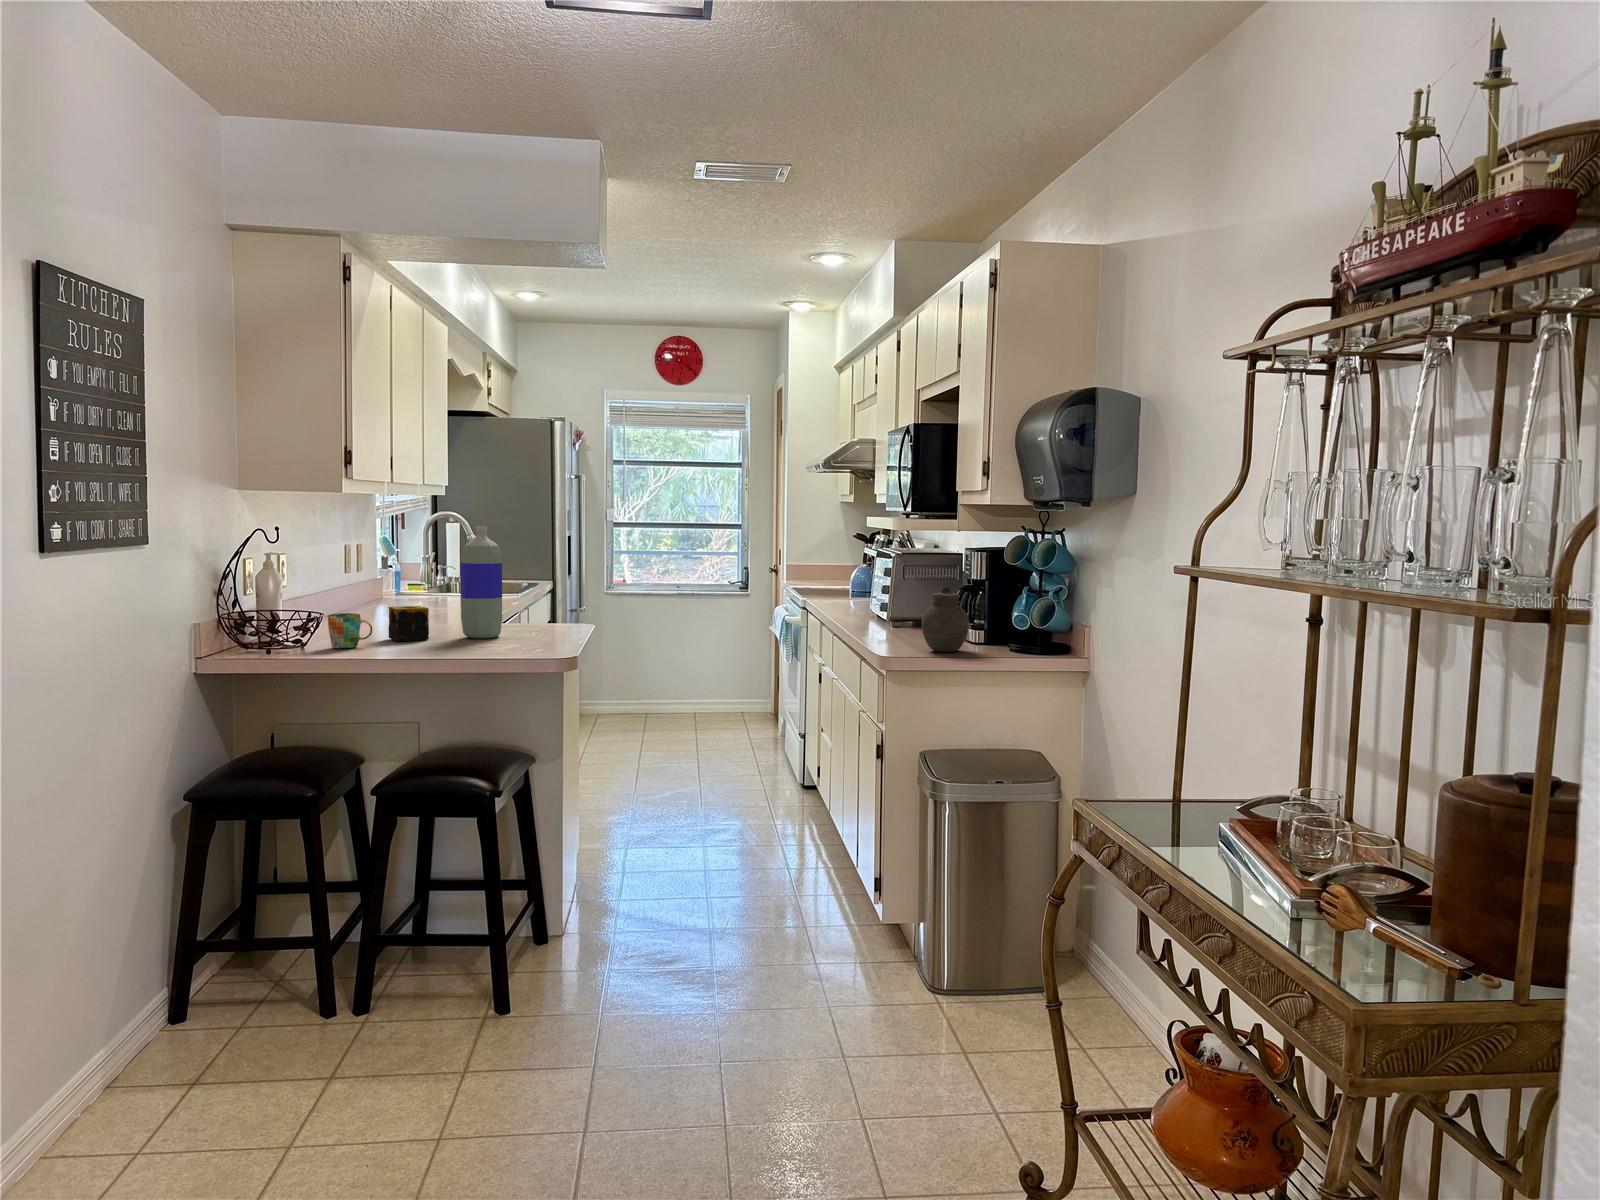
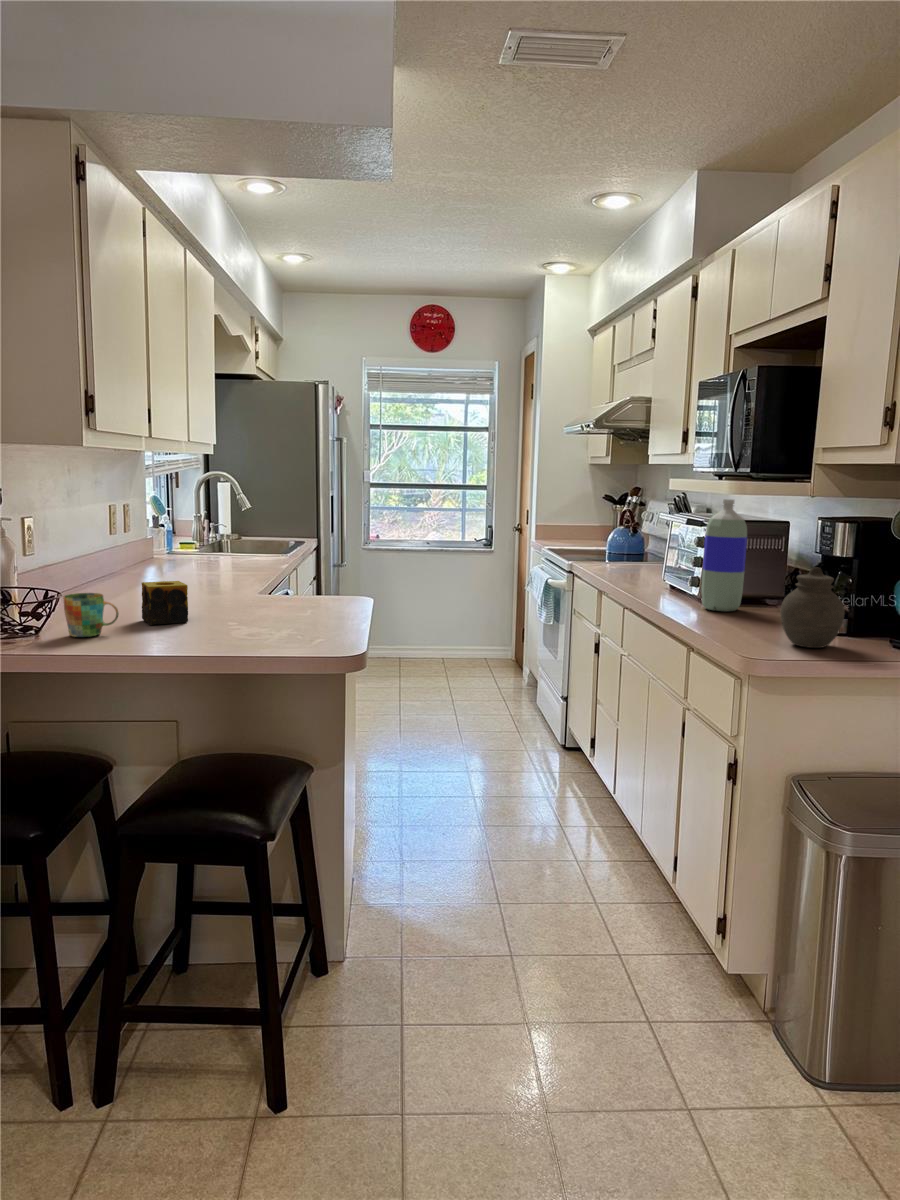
bottle: present [460,526,502,639] -> present [701,499,747,611]

